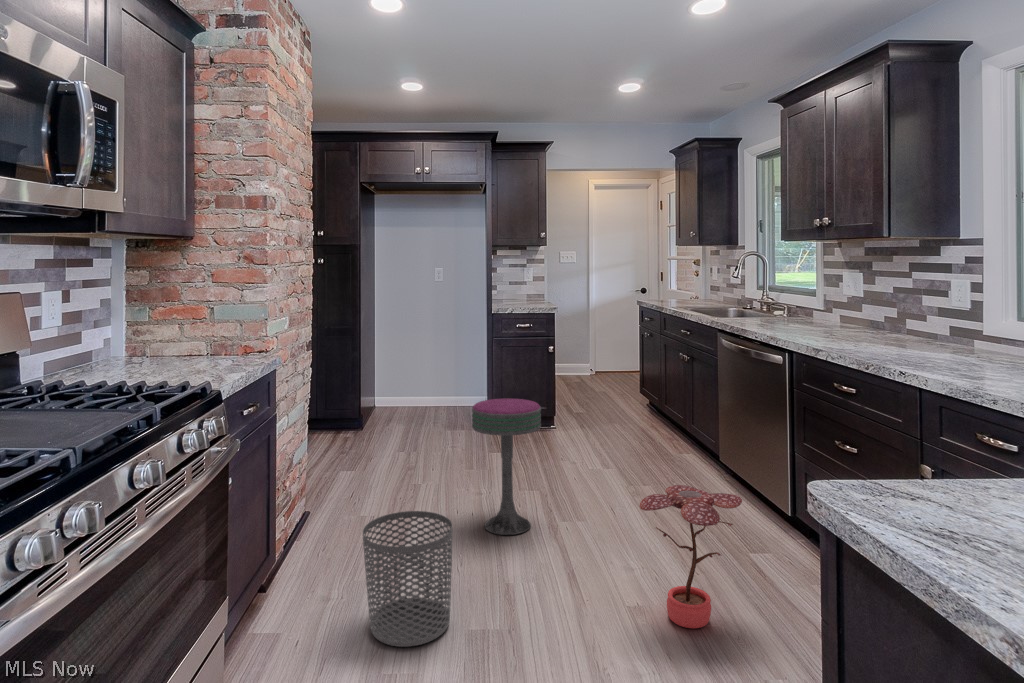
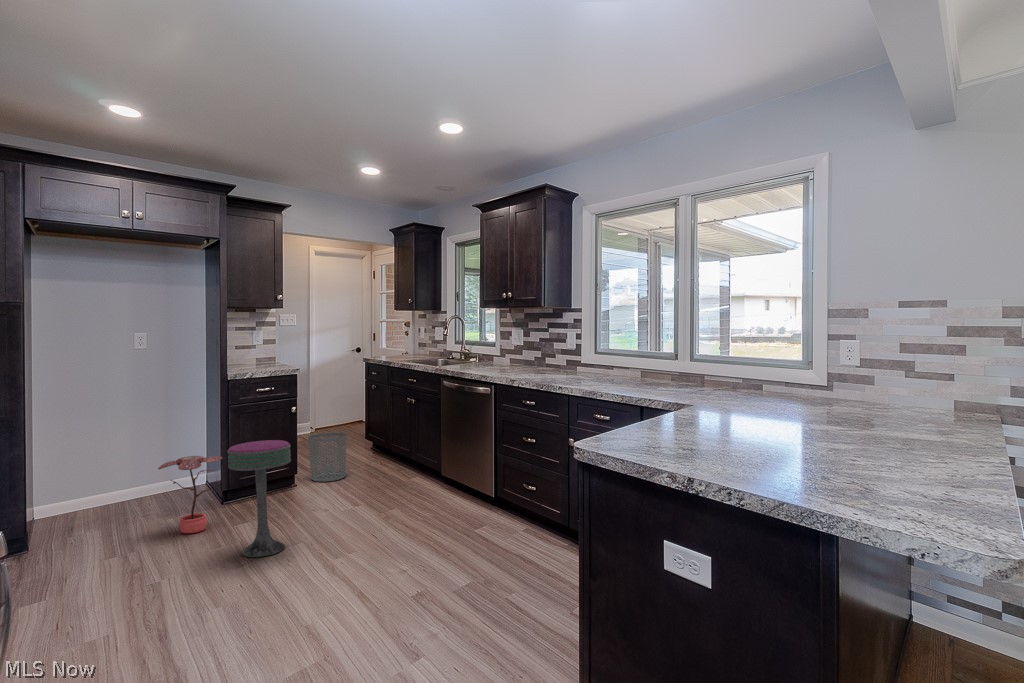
potted plant: present [639,485,742,628] -> present [158,456,222,534]
waste bin: present [363,511,453,647] -> present [308,433,346,482]

